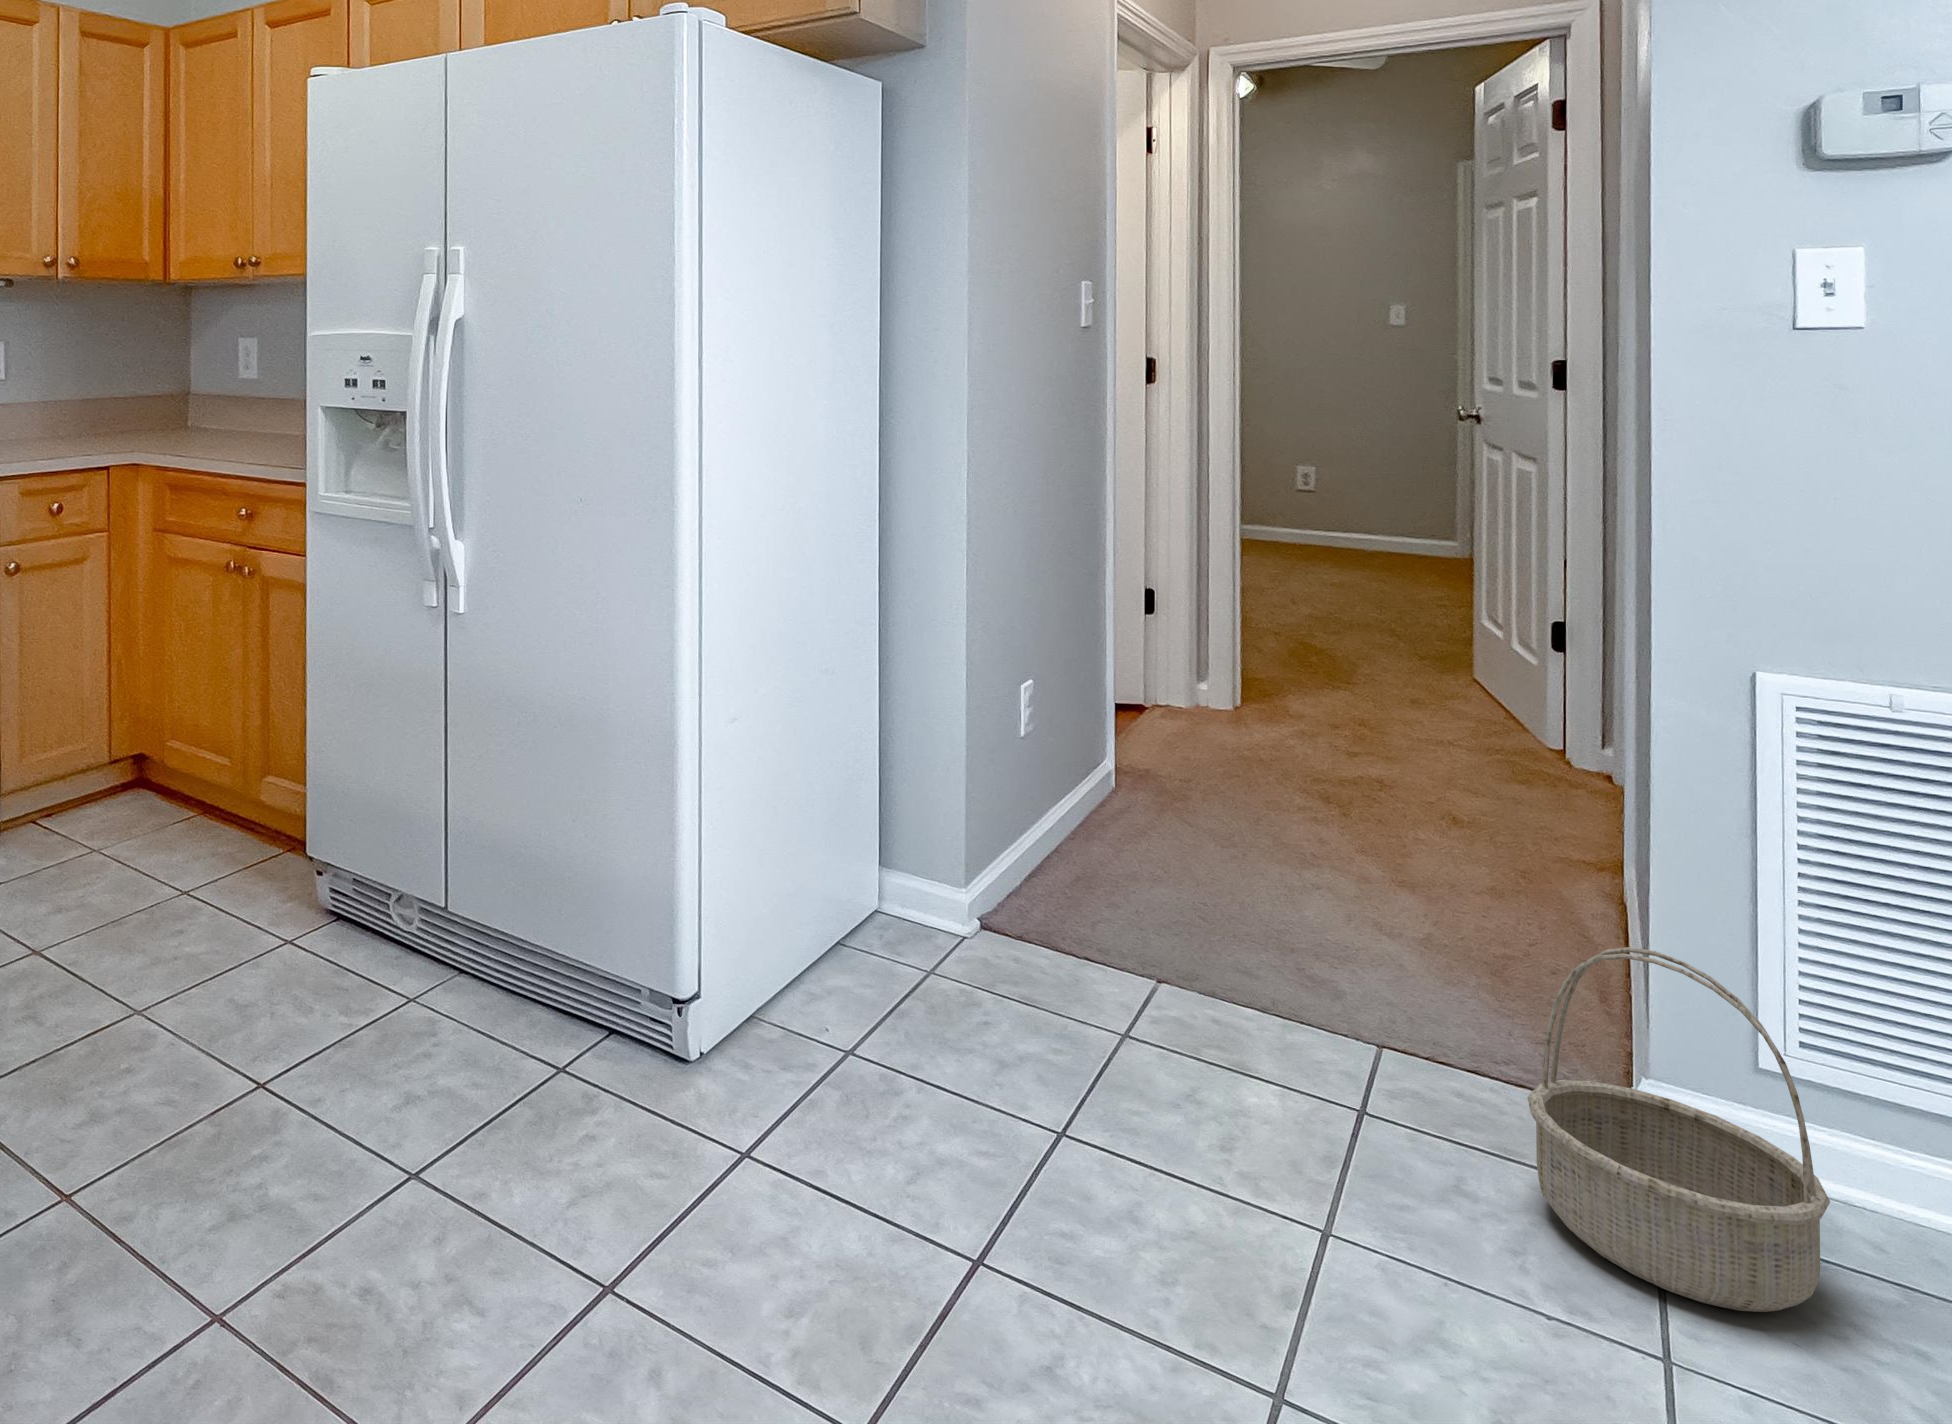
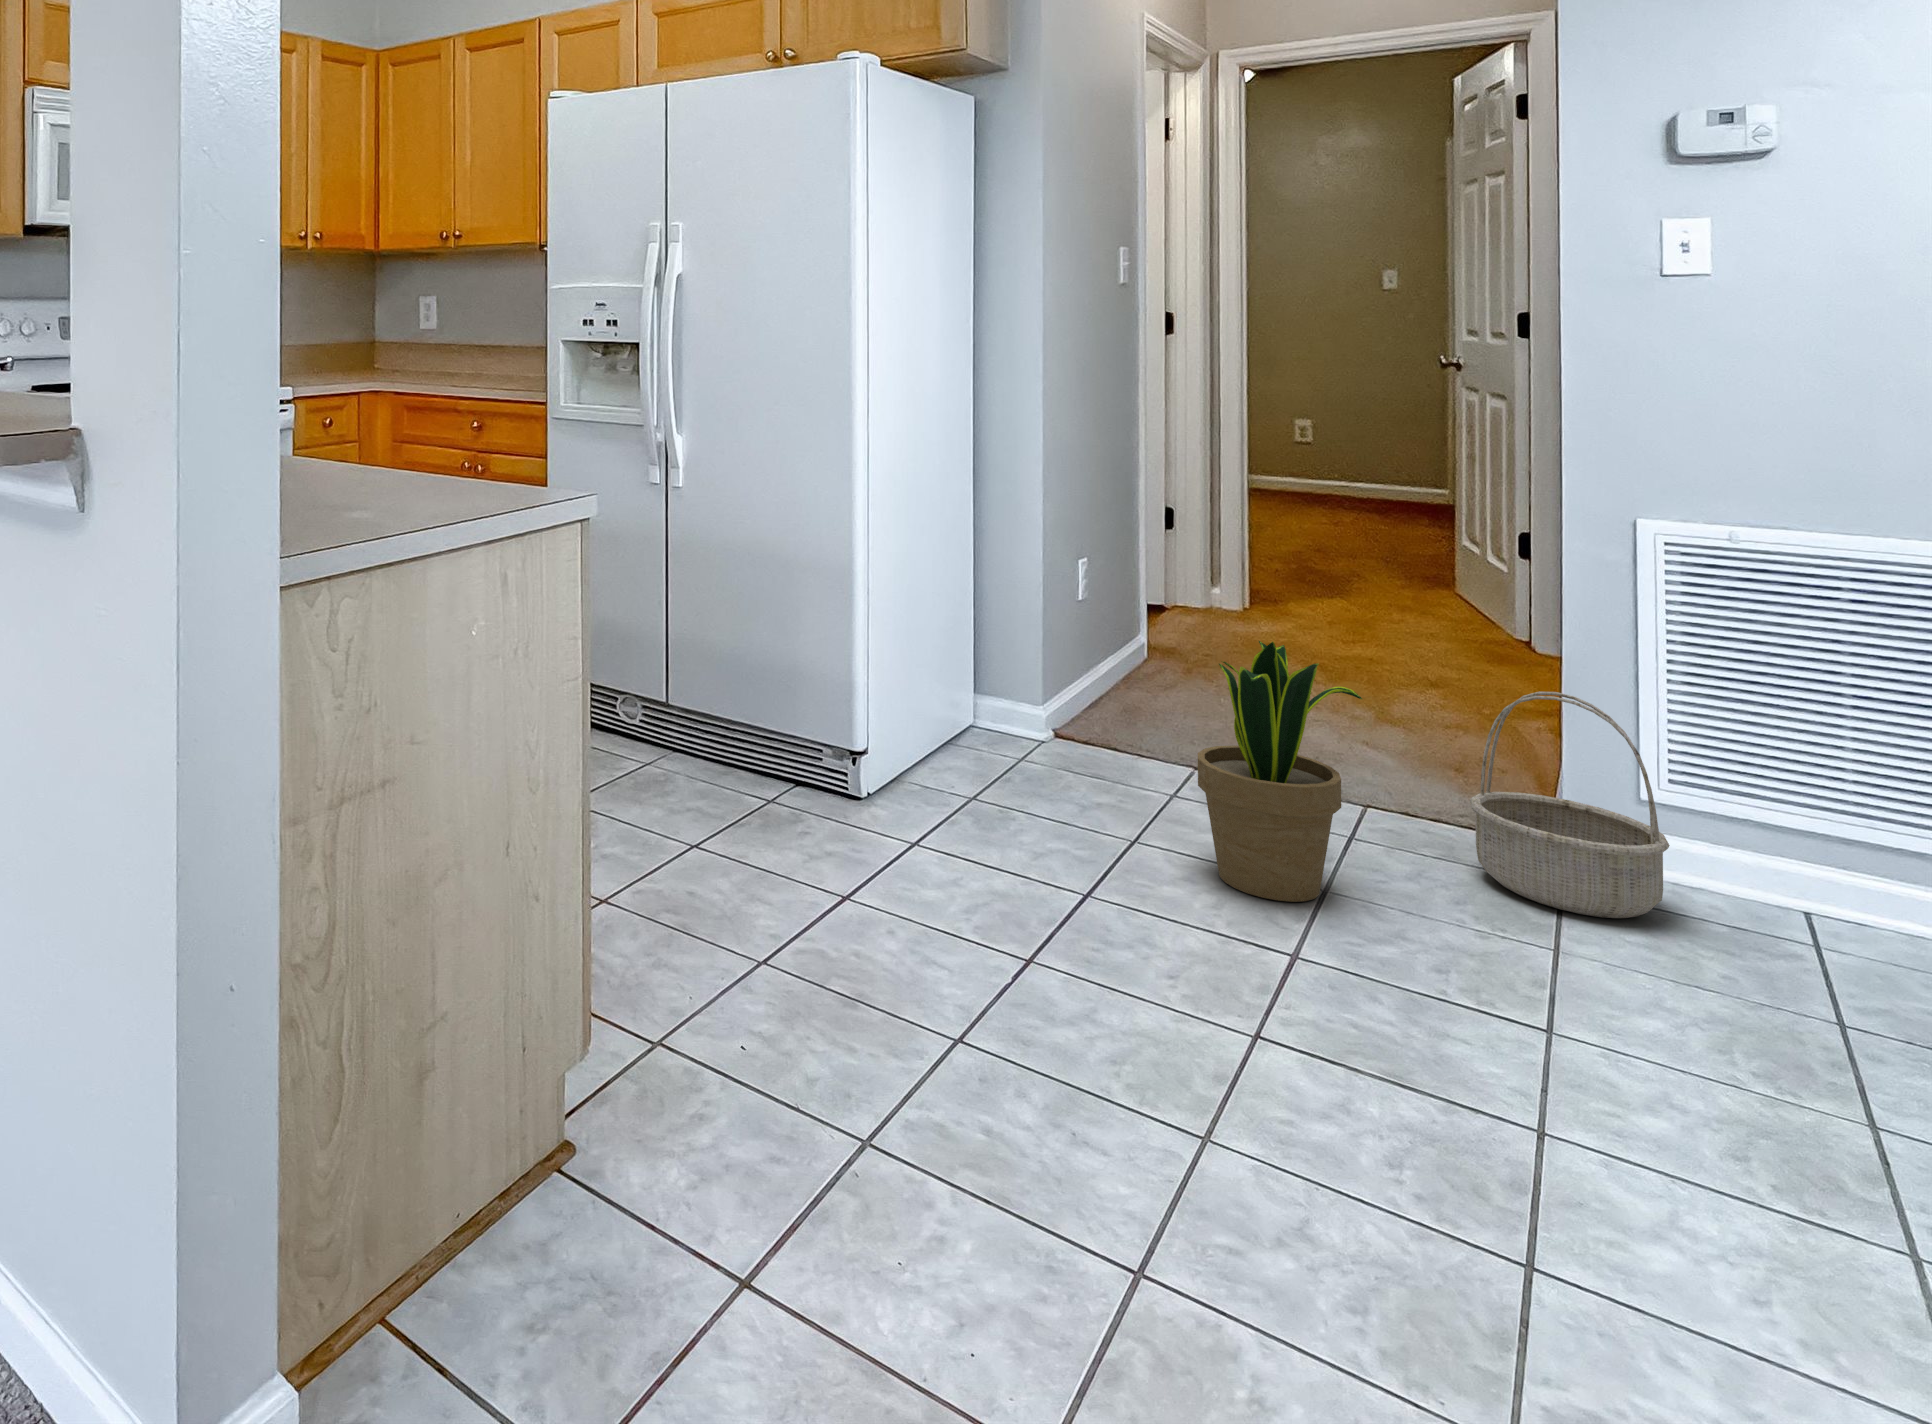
potted plant: none [1138,865,1377,1279] -> present [1198,641,1362,902]

